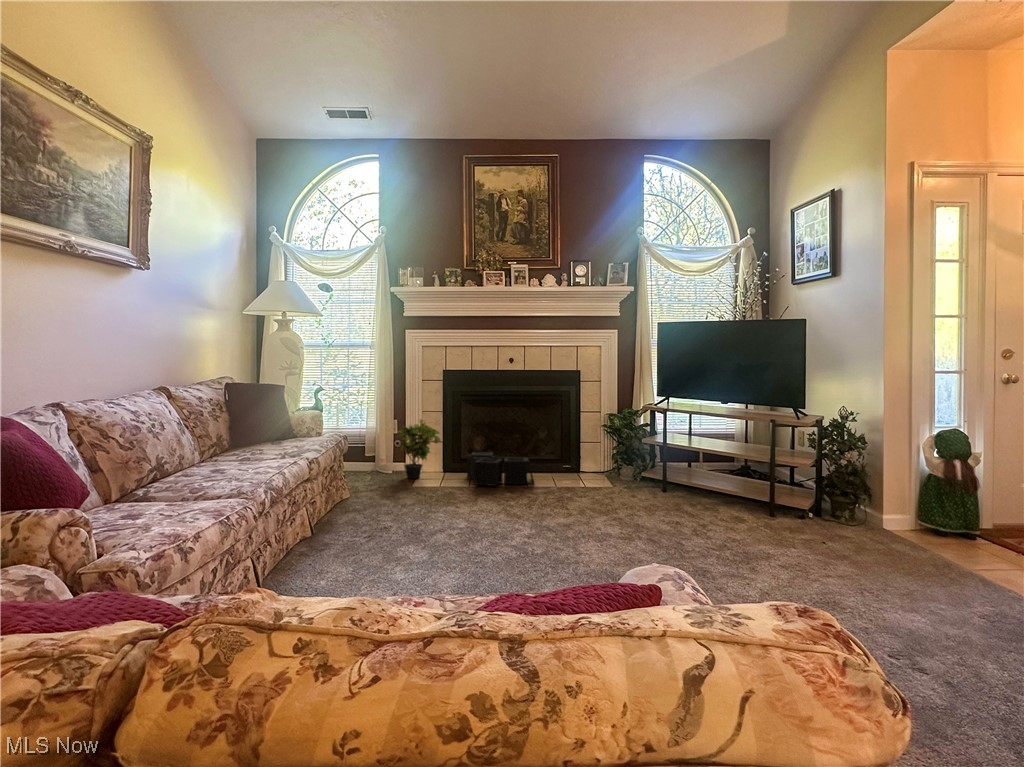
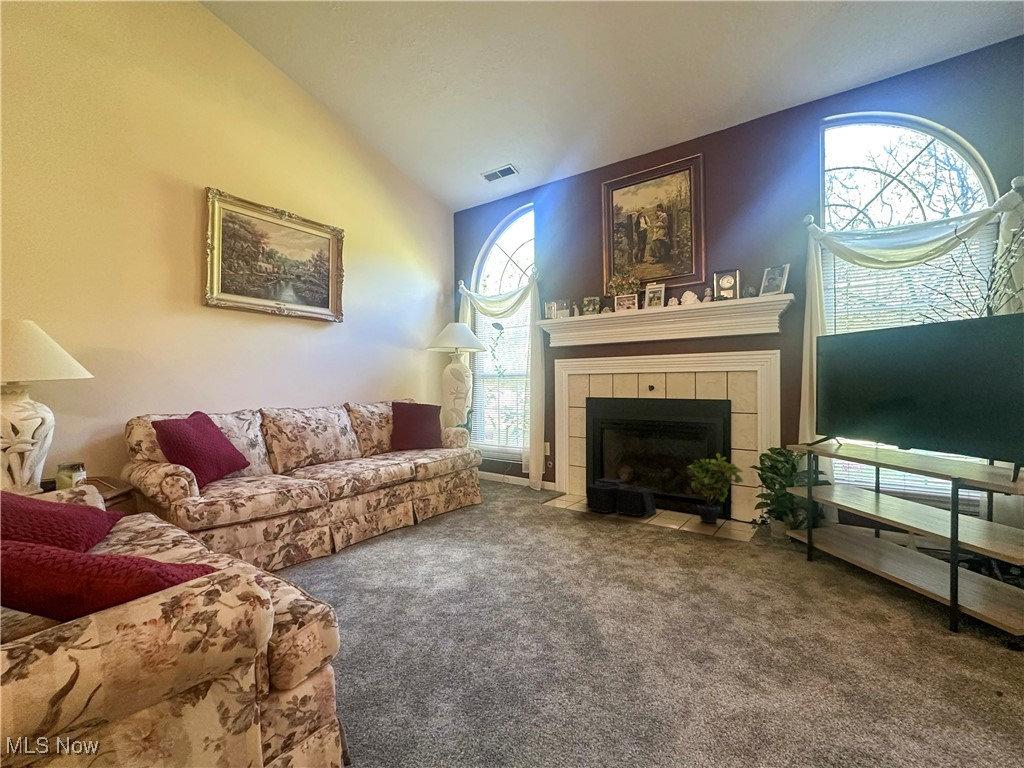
potted plant: present [398,419,441,478] -> present [688,453,743,523]

